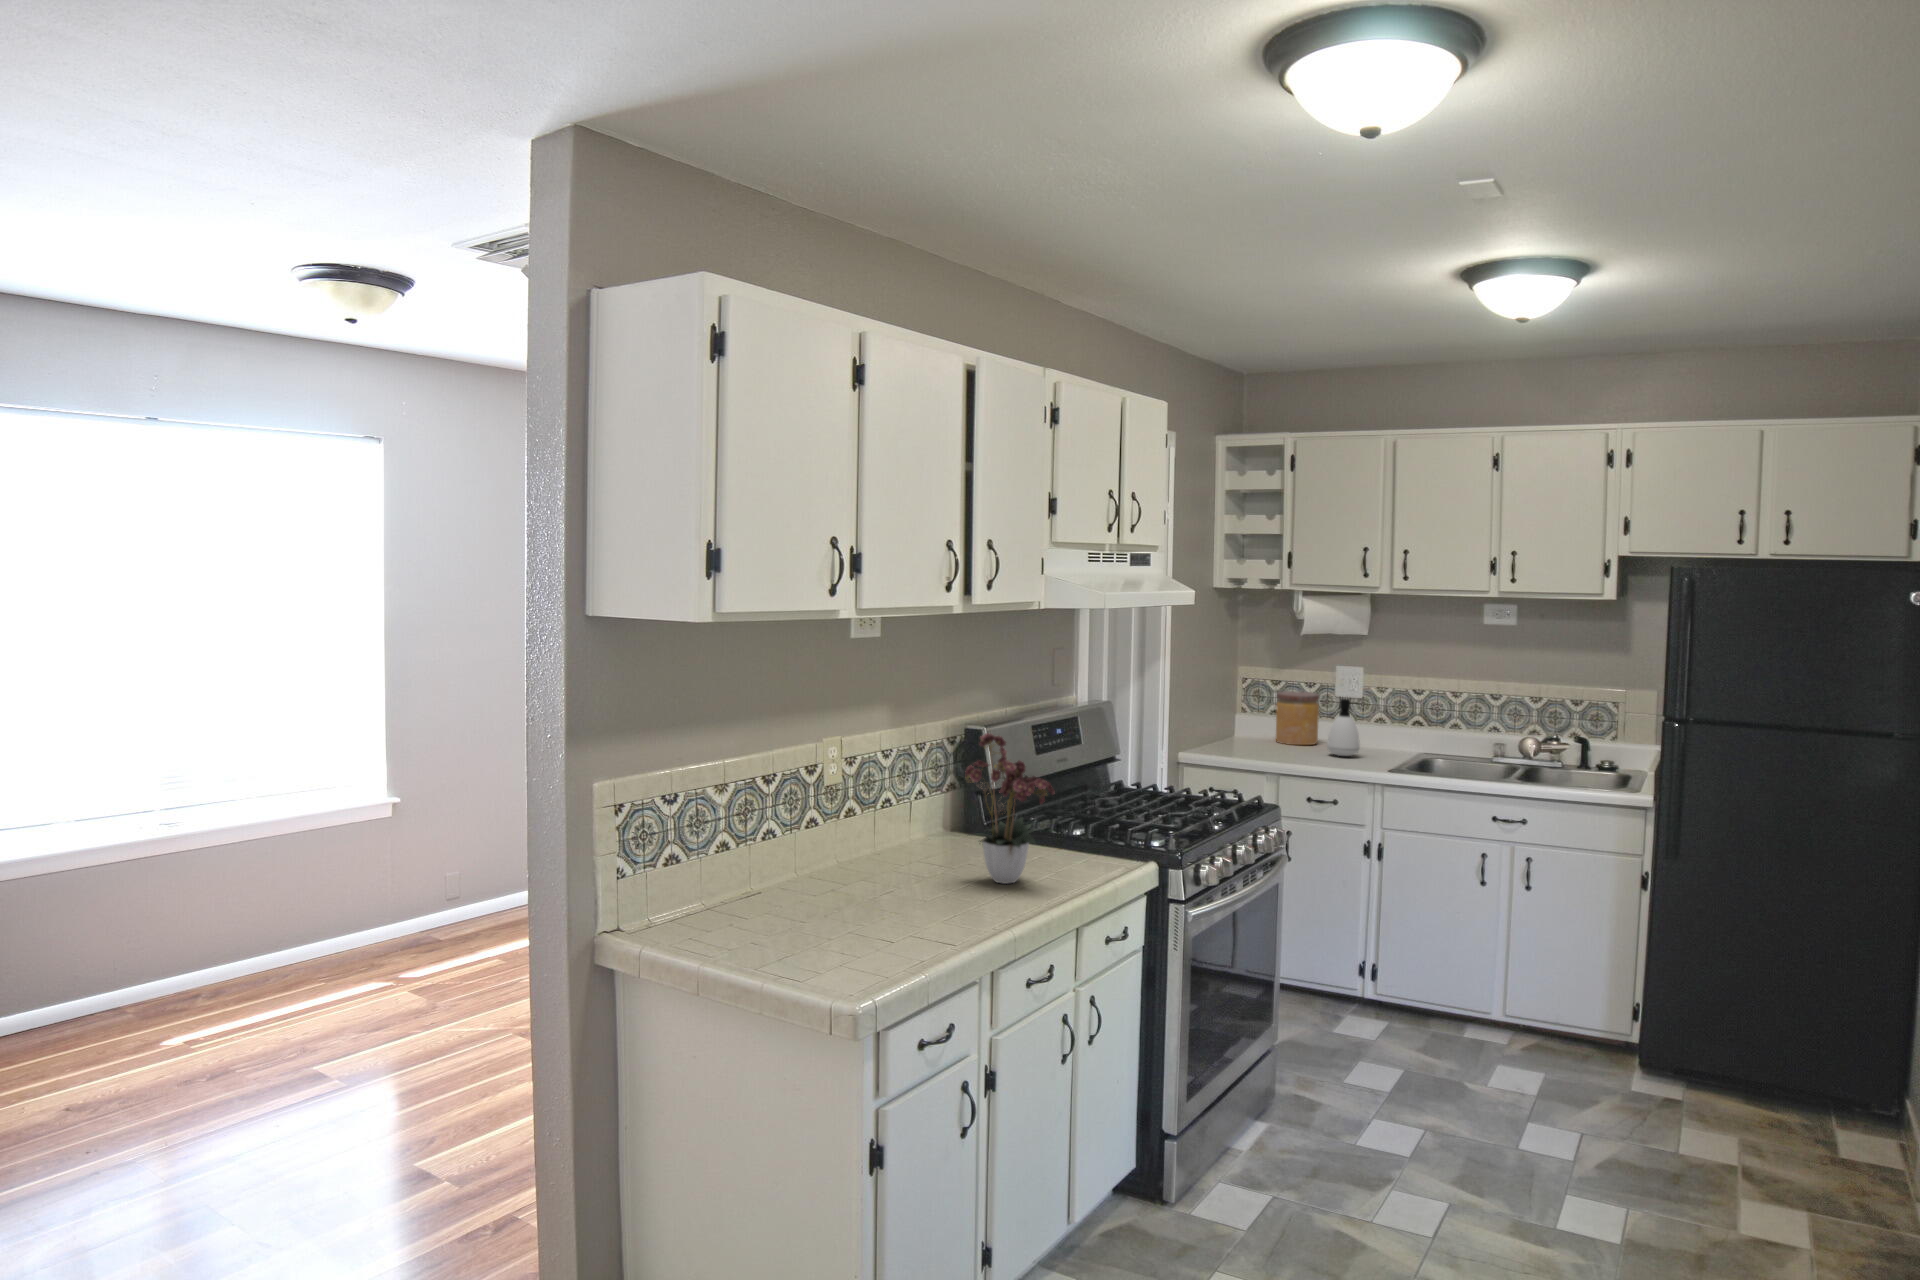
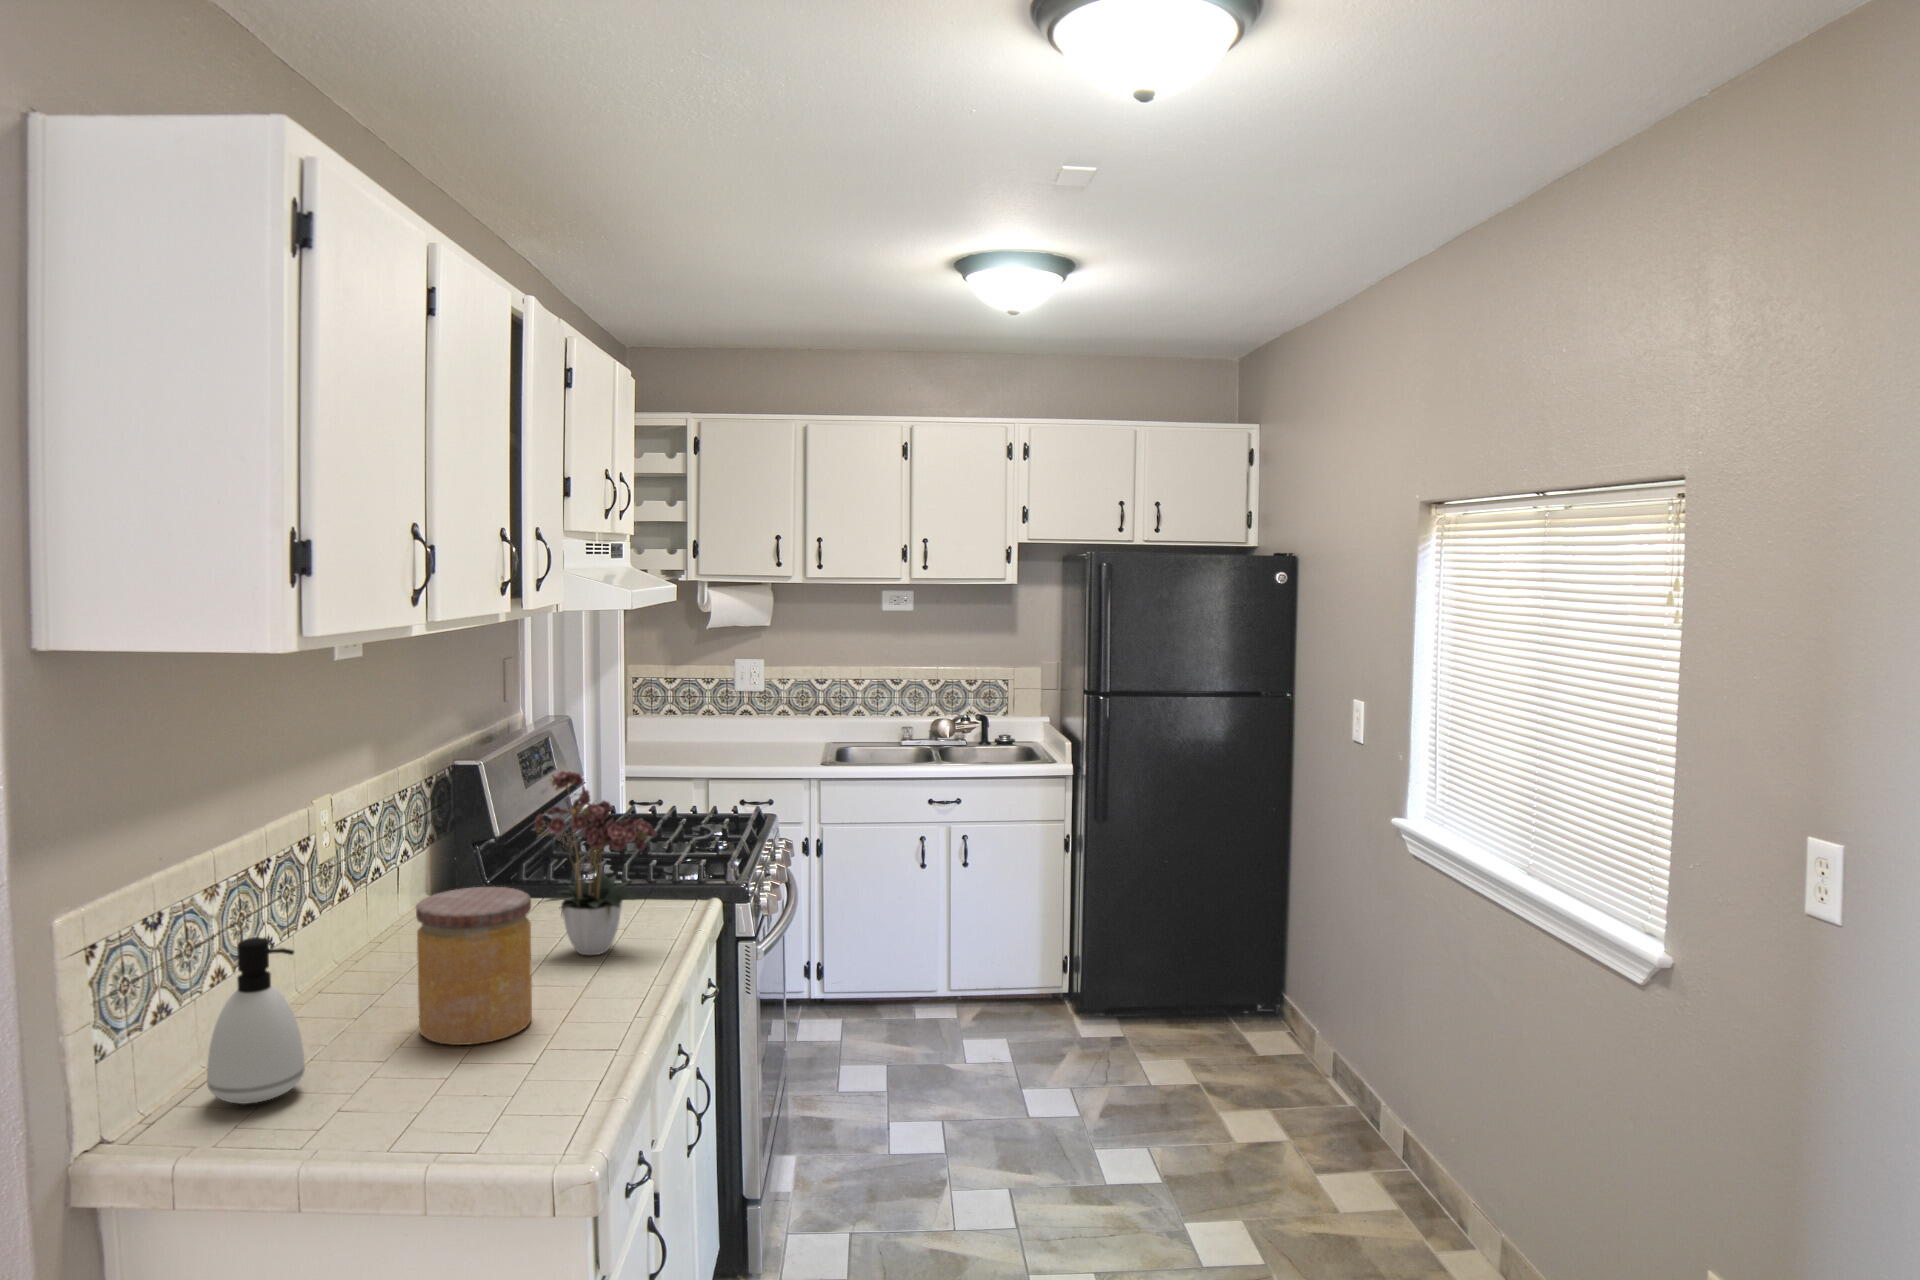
jar: present [1276,691,1319,745] -> present [416,887,532,1045]
soap dispenser: present [1327,698,1360,756] -> present [207,937,305,1104]

